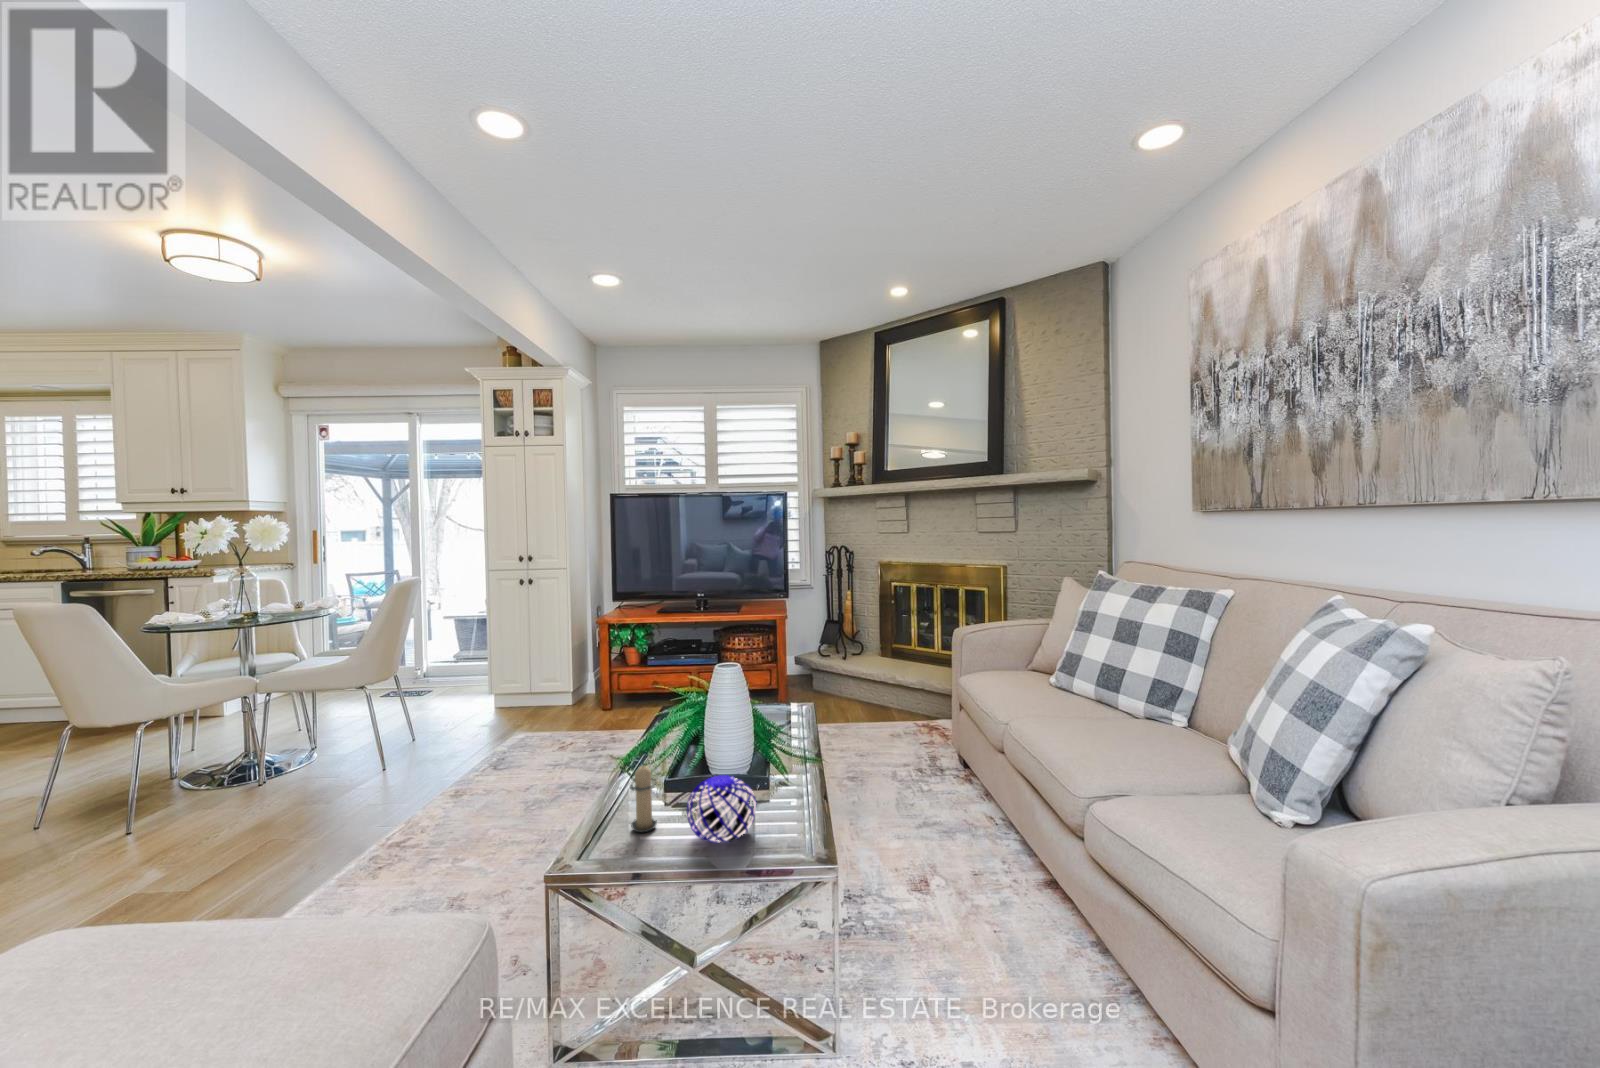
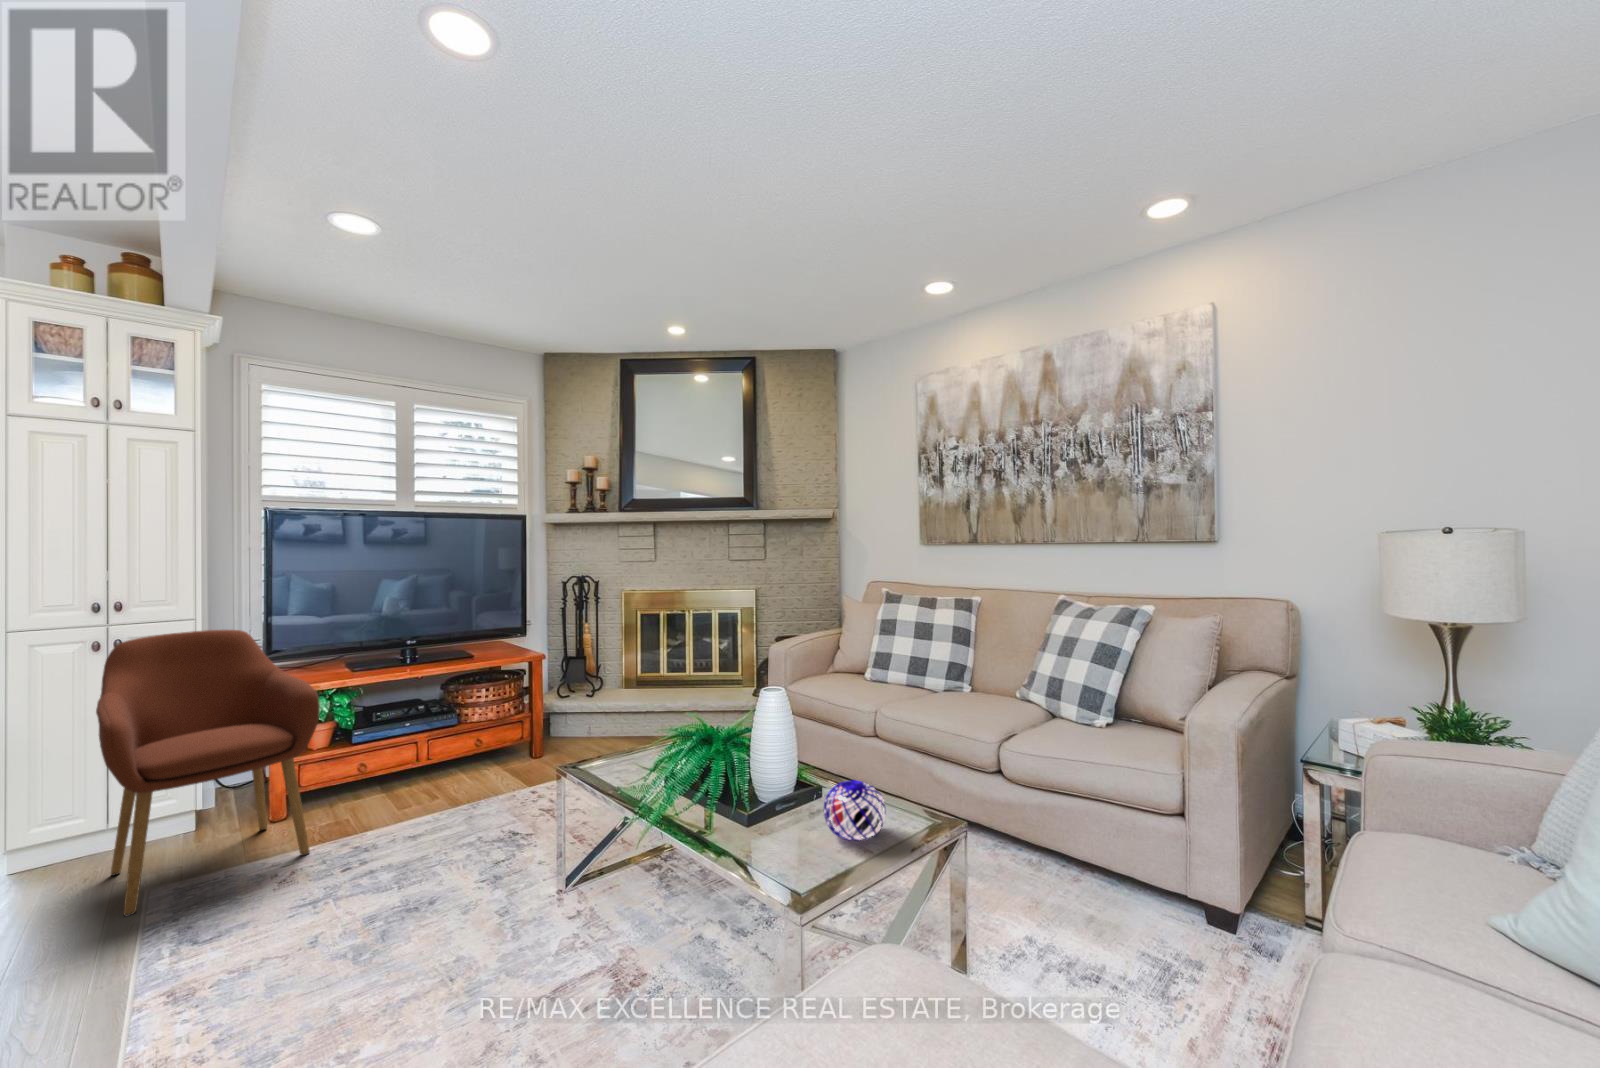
armchair: none [484,575,599,744] -> present [96,630,320,916]
candle: present [630,765,657,832] -> none [769,788,801,860]

